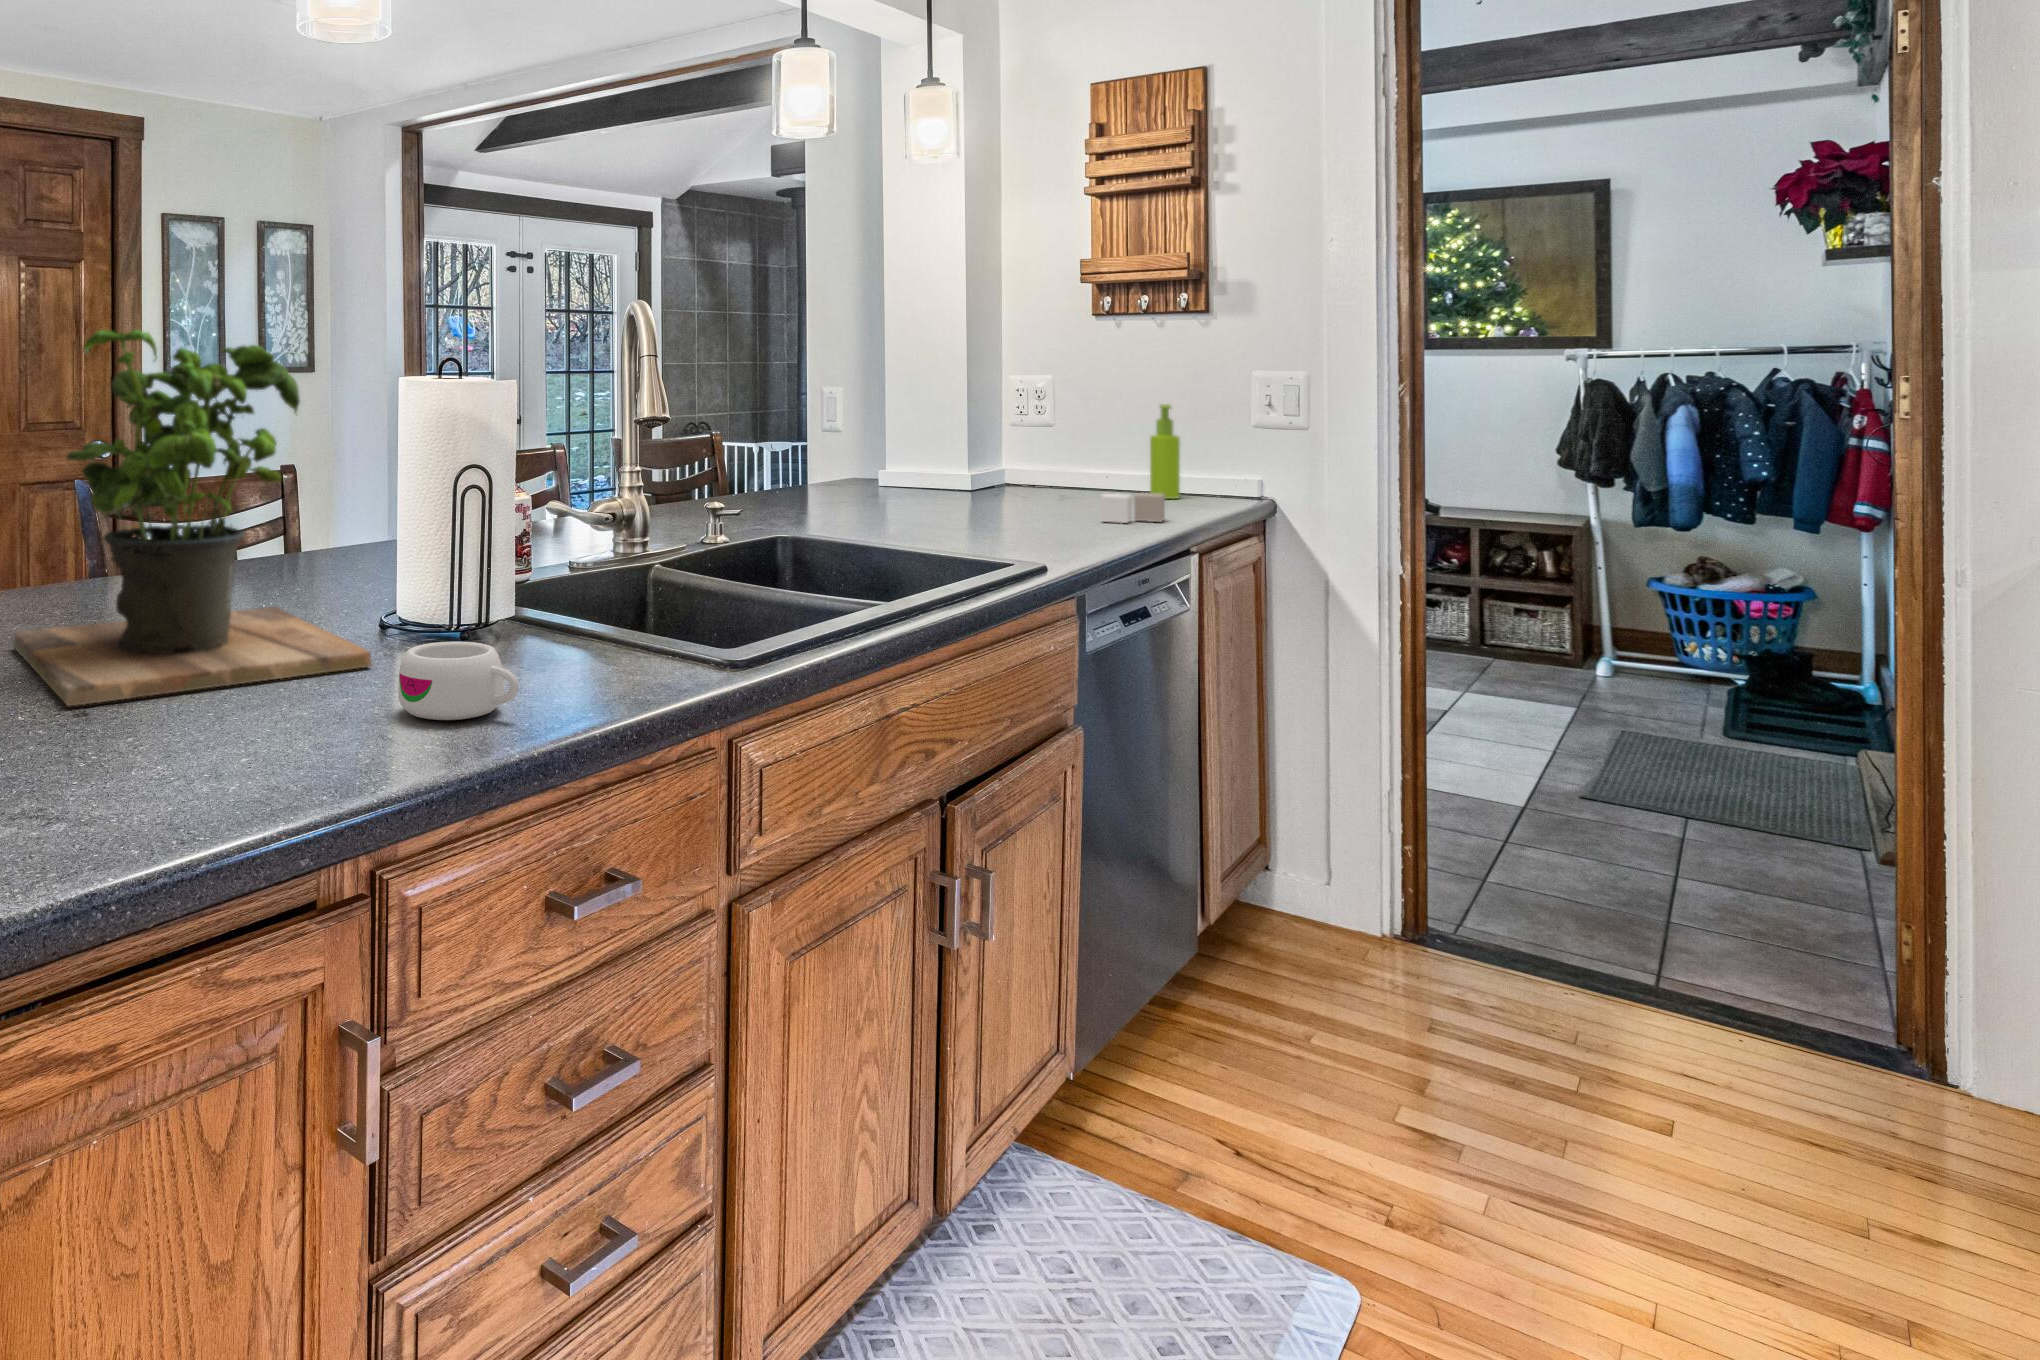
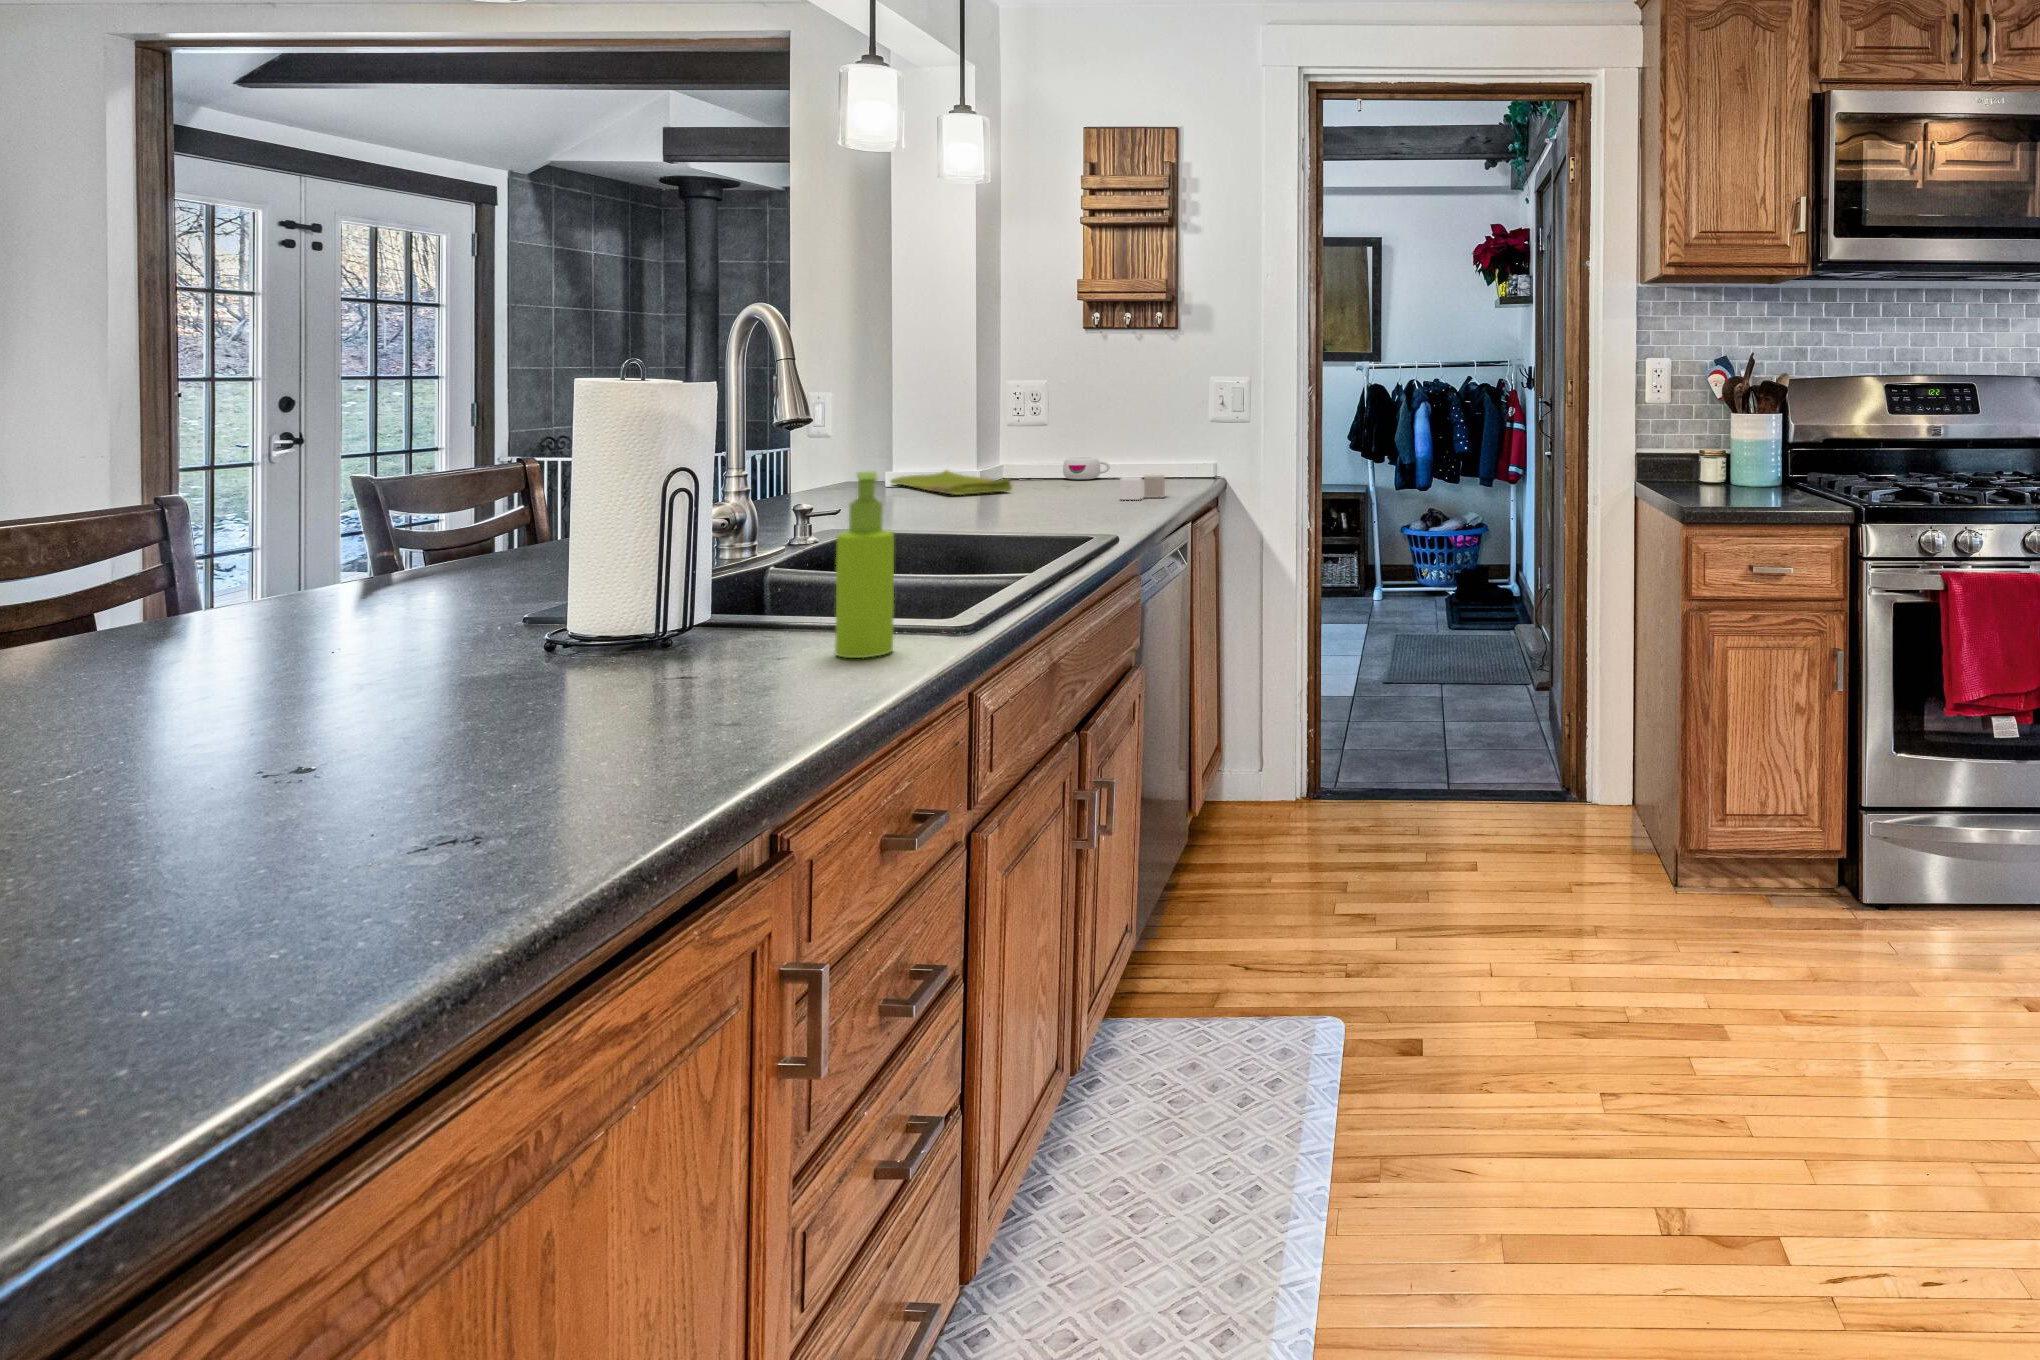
potted plant: present [14,330,371,707] -> none [47,323,619,755]
soap dispenser: present [1150,404,1180,499] -> present [835,472,894,658]
dish towel: none [875,474,987,503] -> present [891,470,1011,495]
mug: present [398,642,519,720] -> present [1063,456,1110,480]

